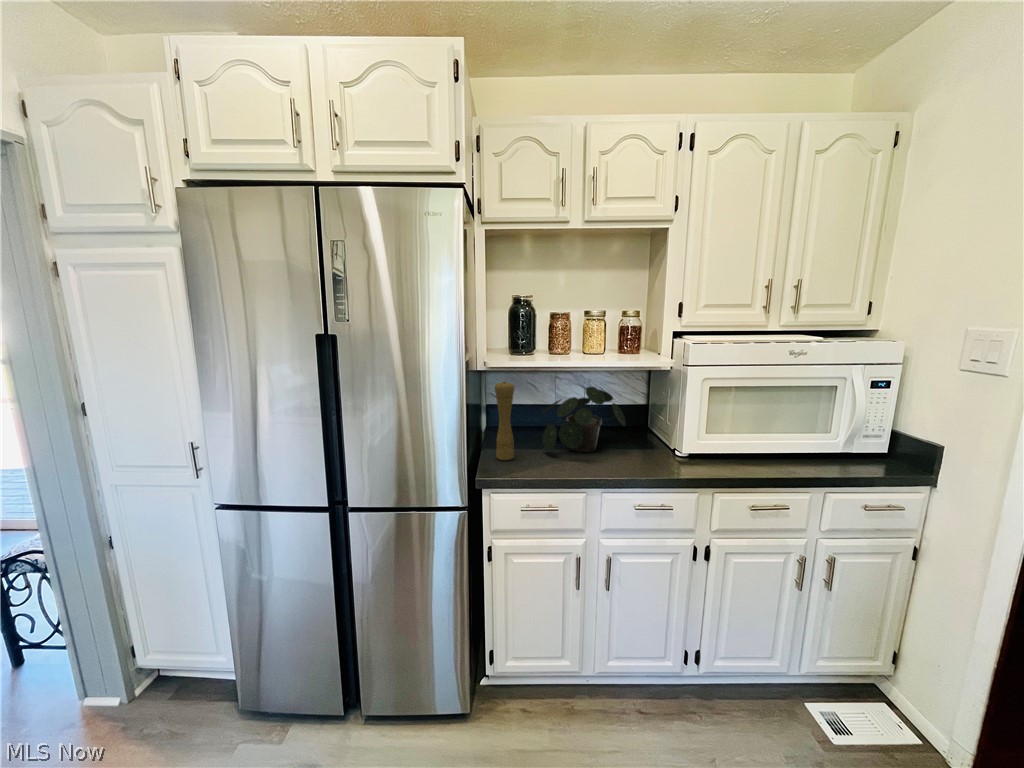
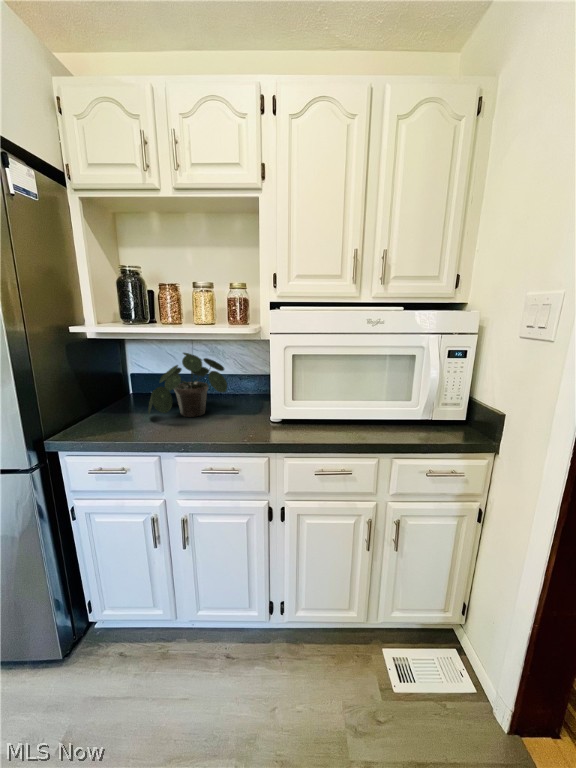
pepper mill: present [494,382,515,460] -> none [86,348,117,423]

